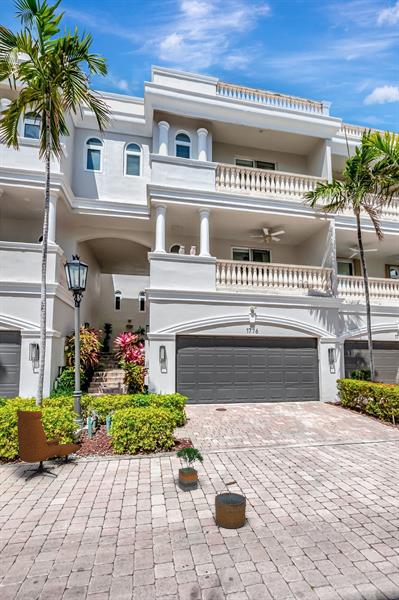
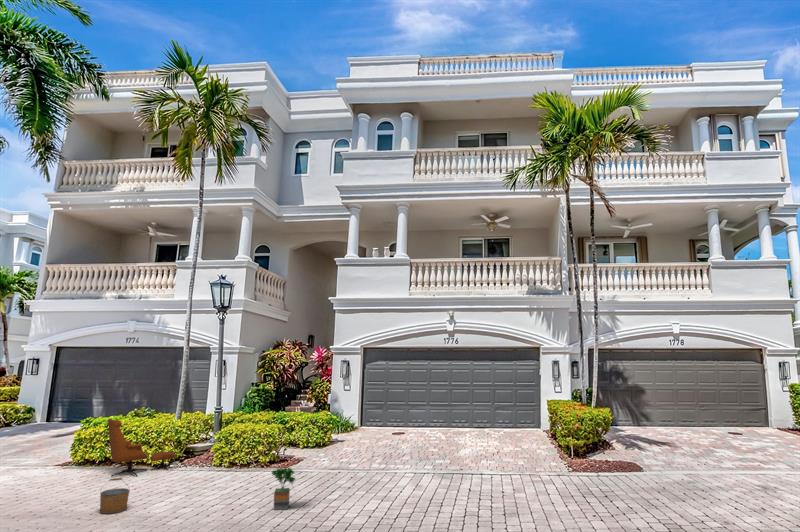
potted tree: present [176,447,204,491] -> present [272,468,295,510]
bucket: present [215,481,246,528] -> present [100,478,129,514]

